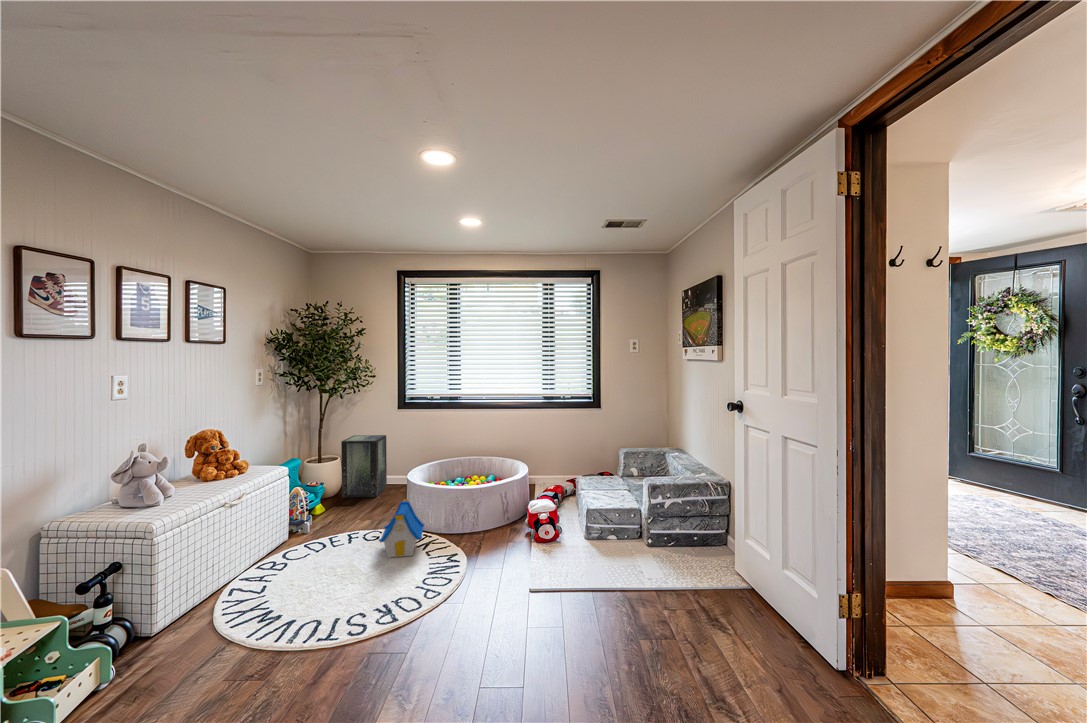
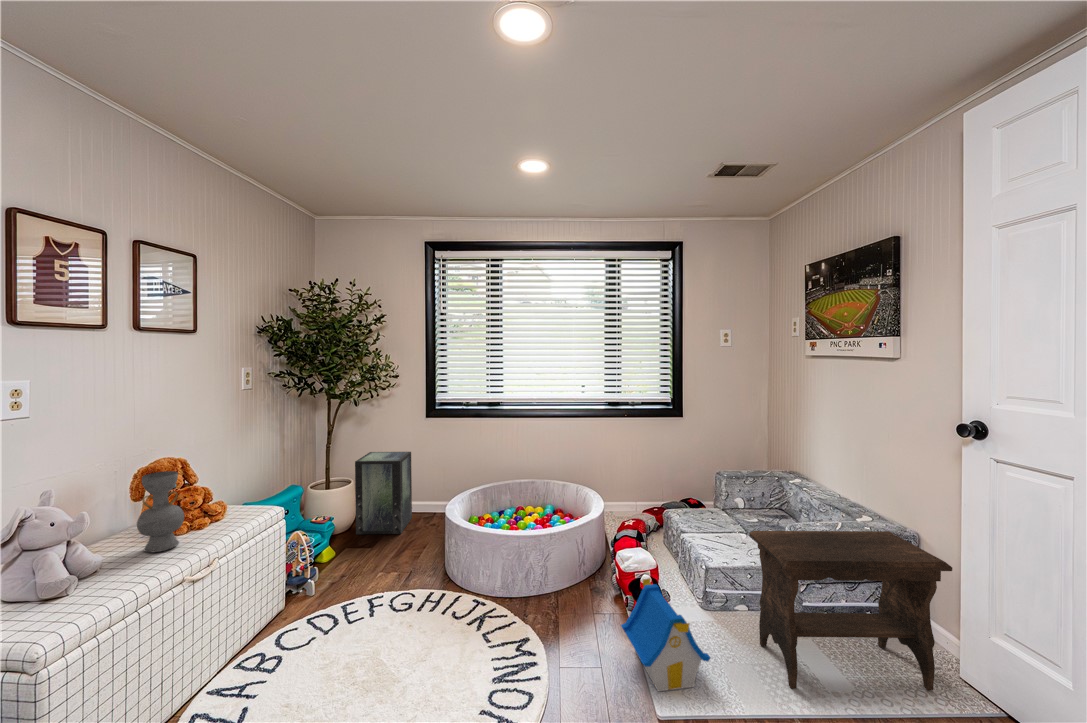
decorative vase: none [193,436,223,488] -> present [137,471,184,552]
footstool: none [608,478,720,575] -> present [750,531,952,690]
toy house: present [379,499,424,557] -> present [621,579,710,691]

